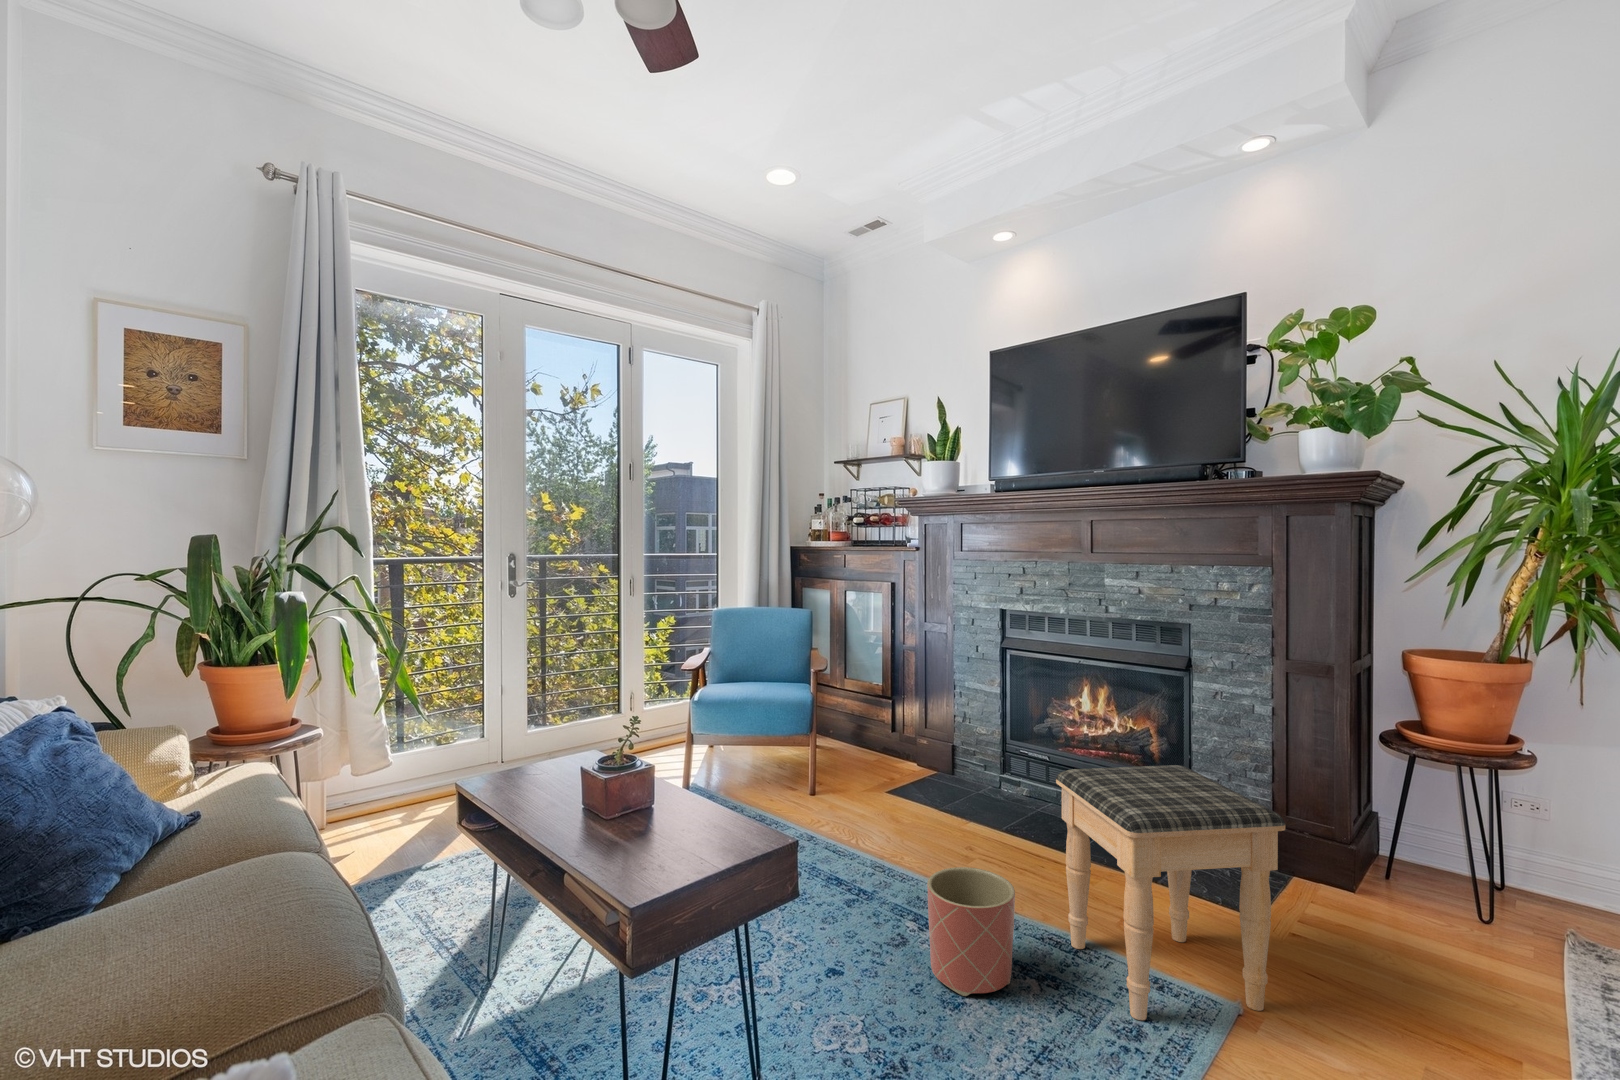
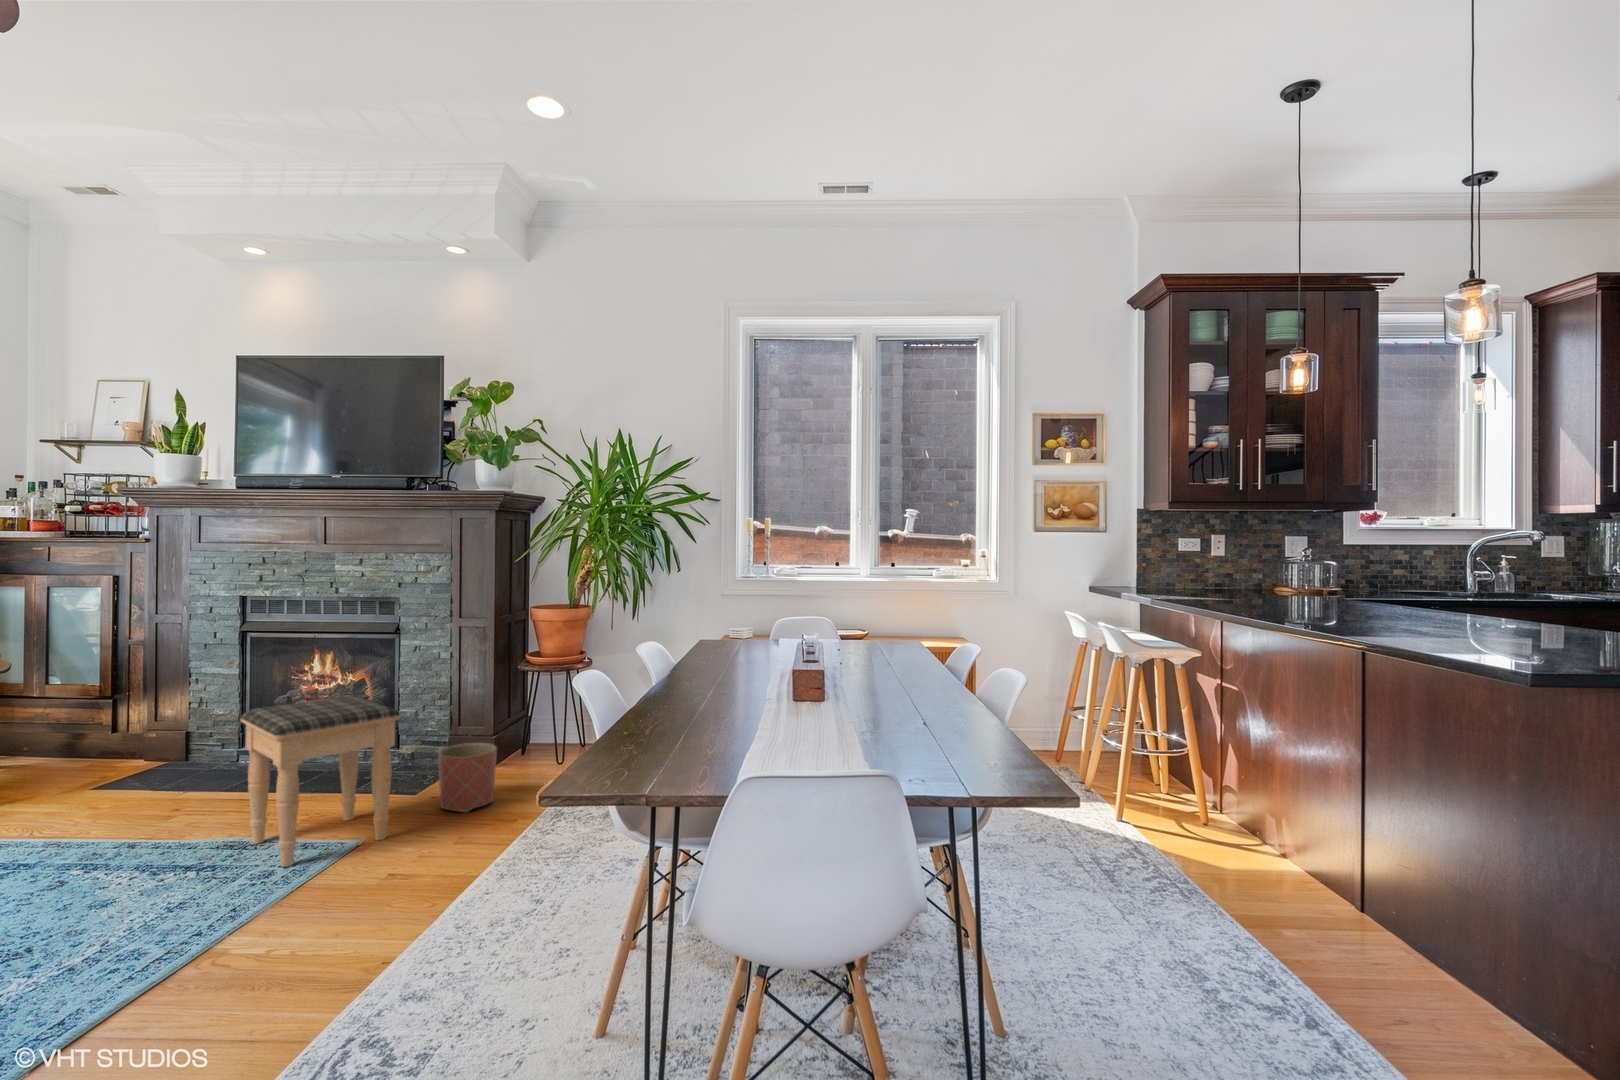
planter: present [927,867,1015,996] -> present [438,743,497,812]

